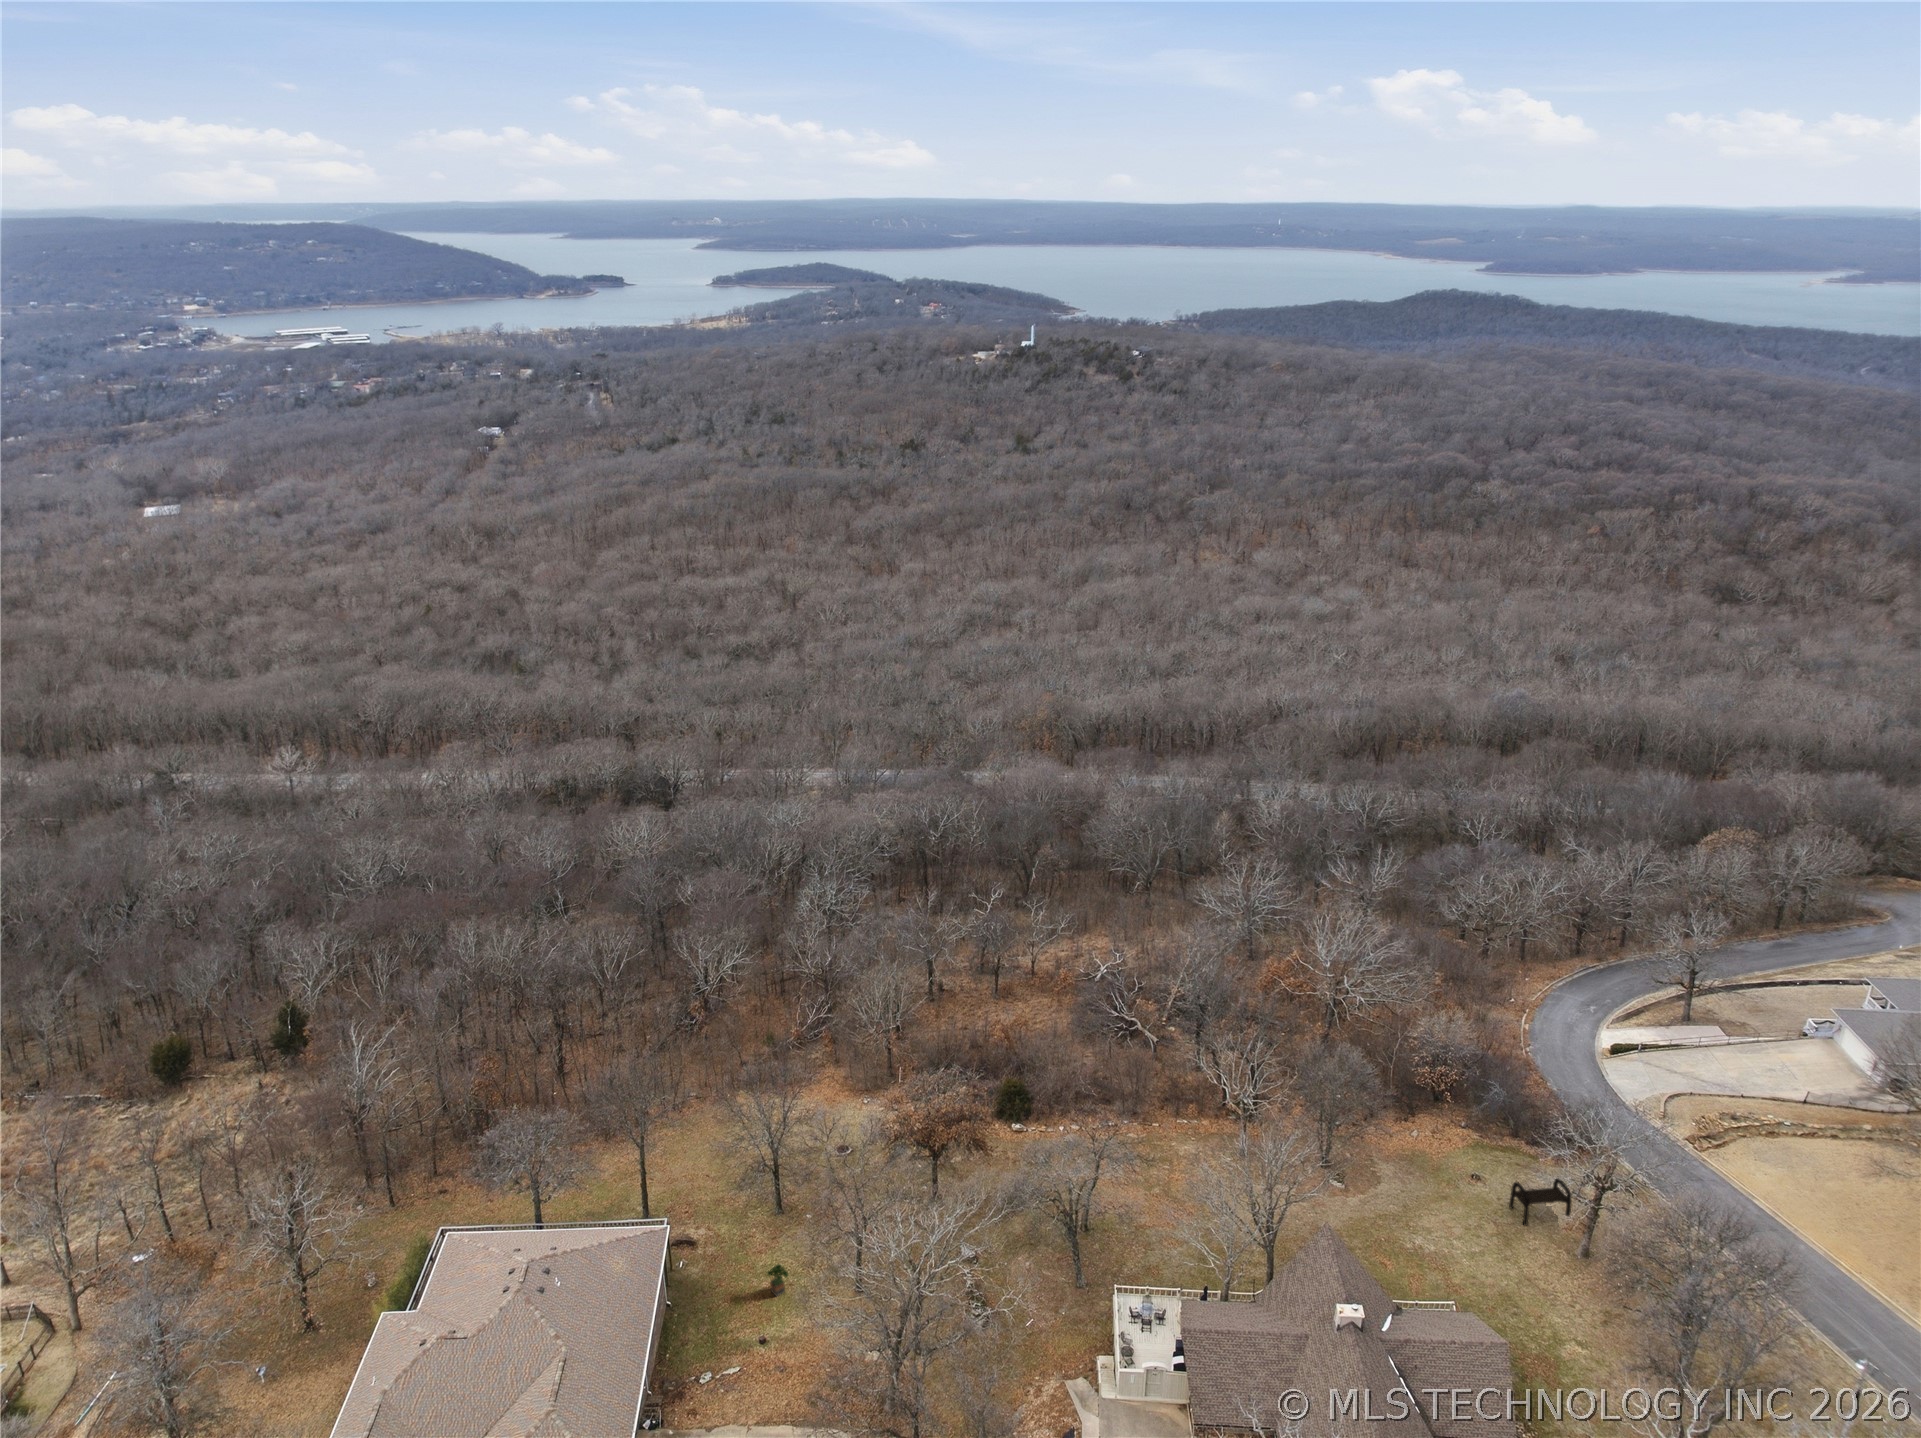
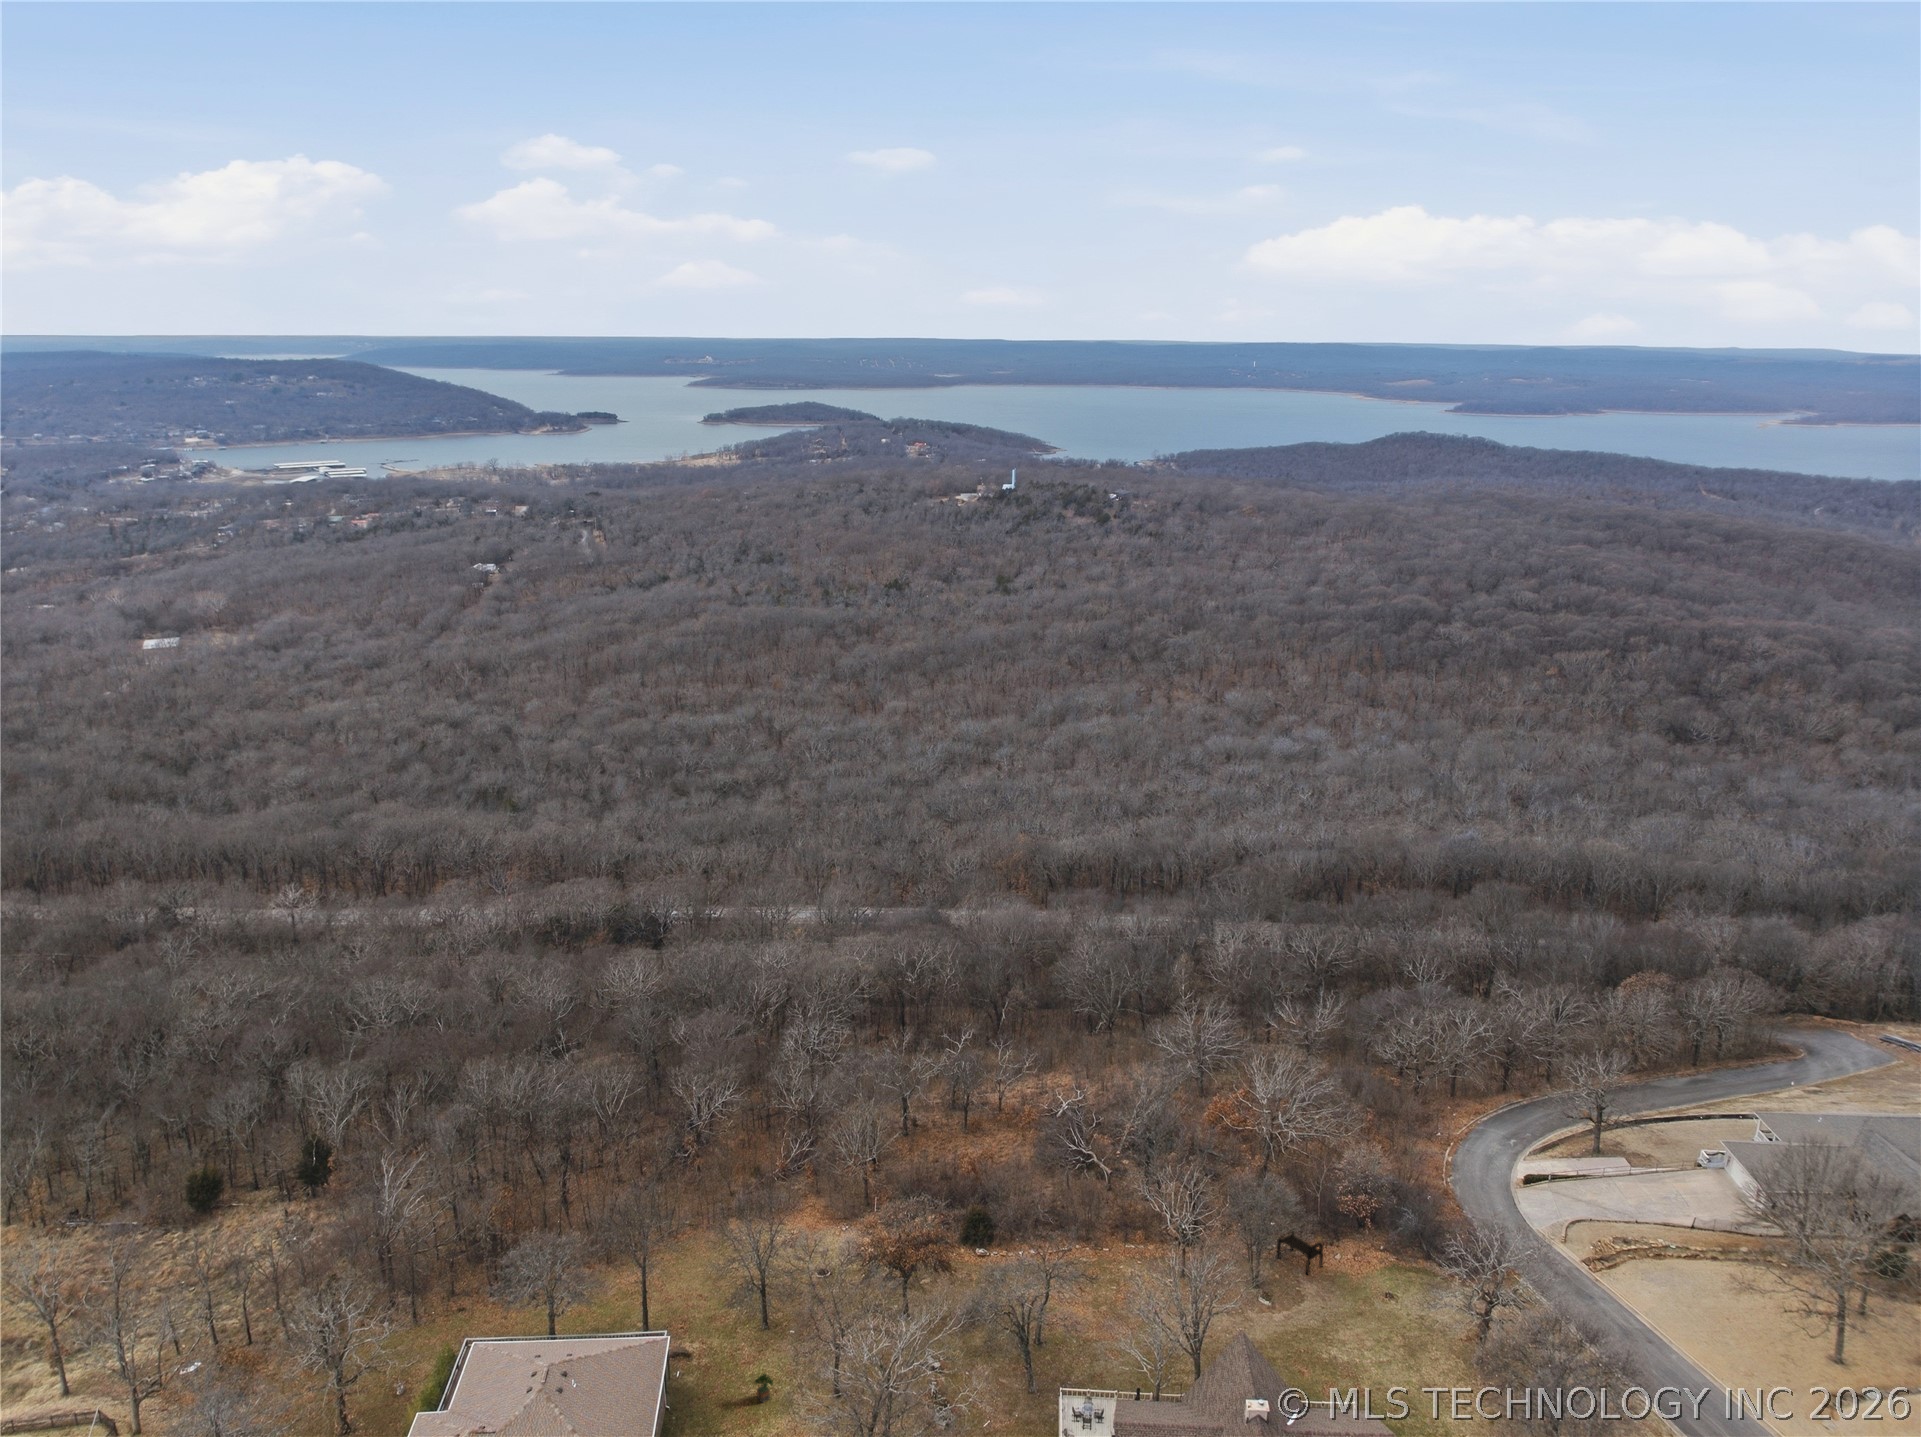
bench: present [1509,1179,1572,1226] -> present [1277,1233,1323,1275]

